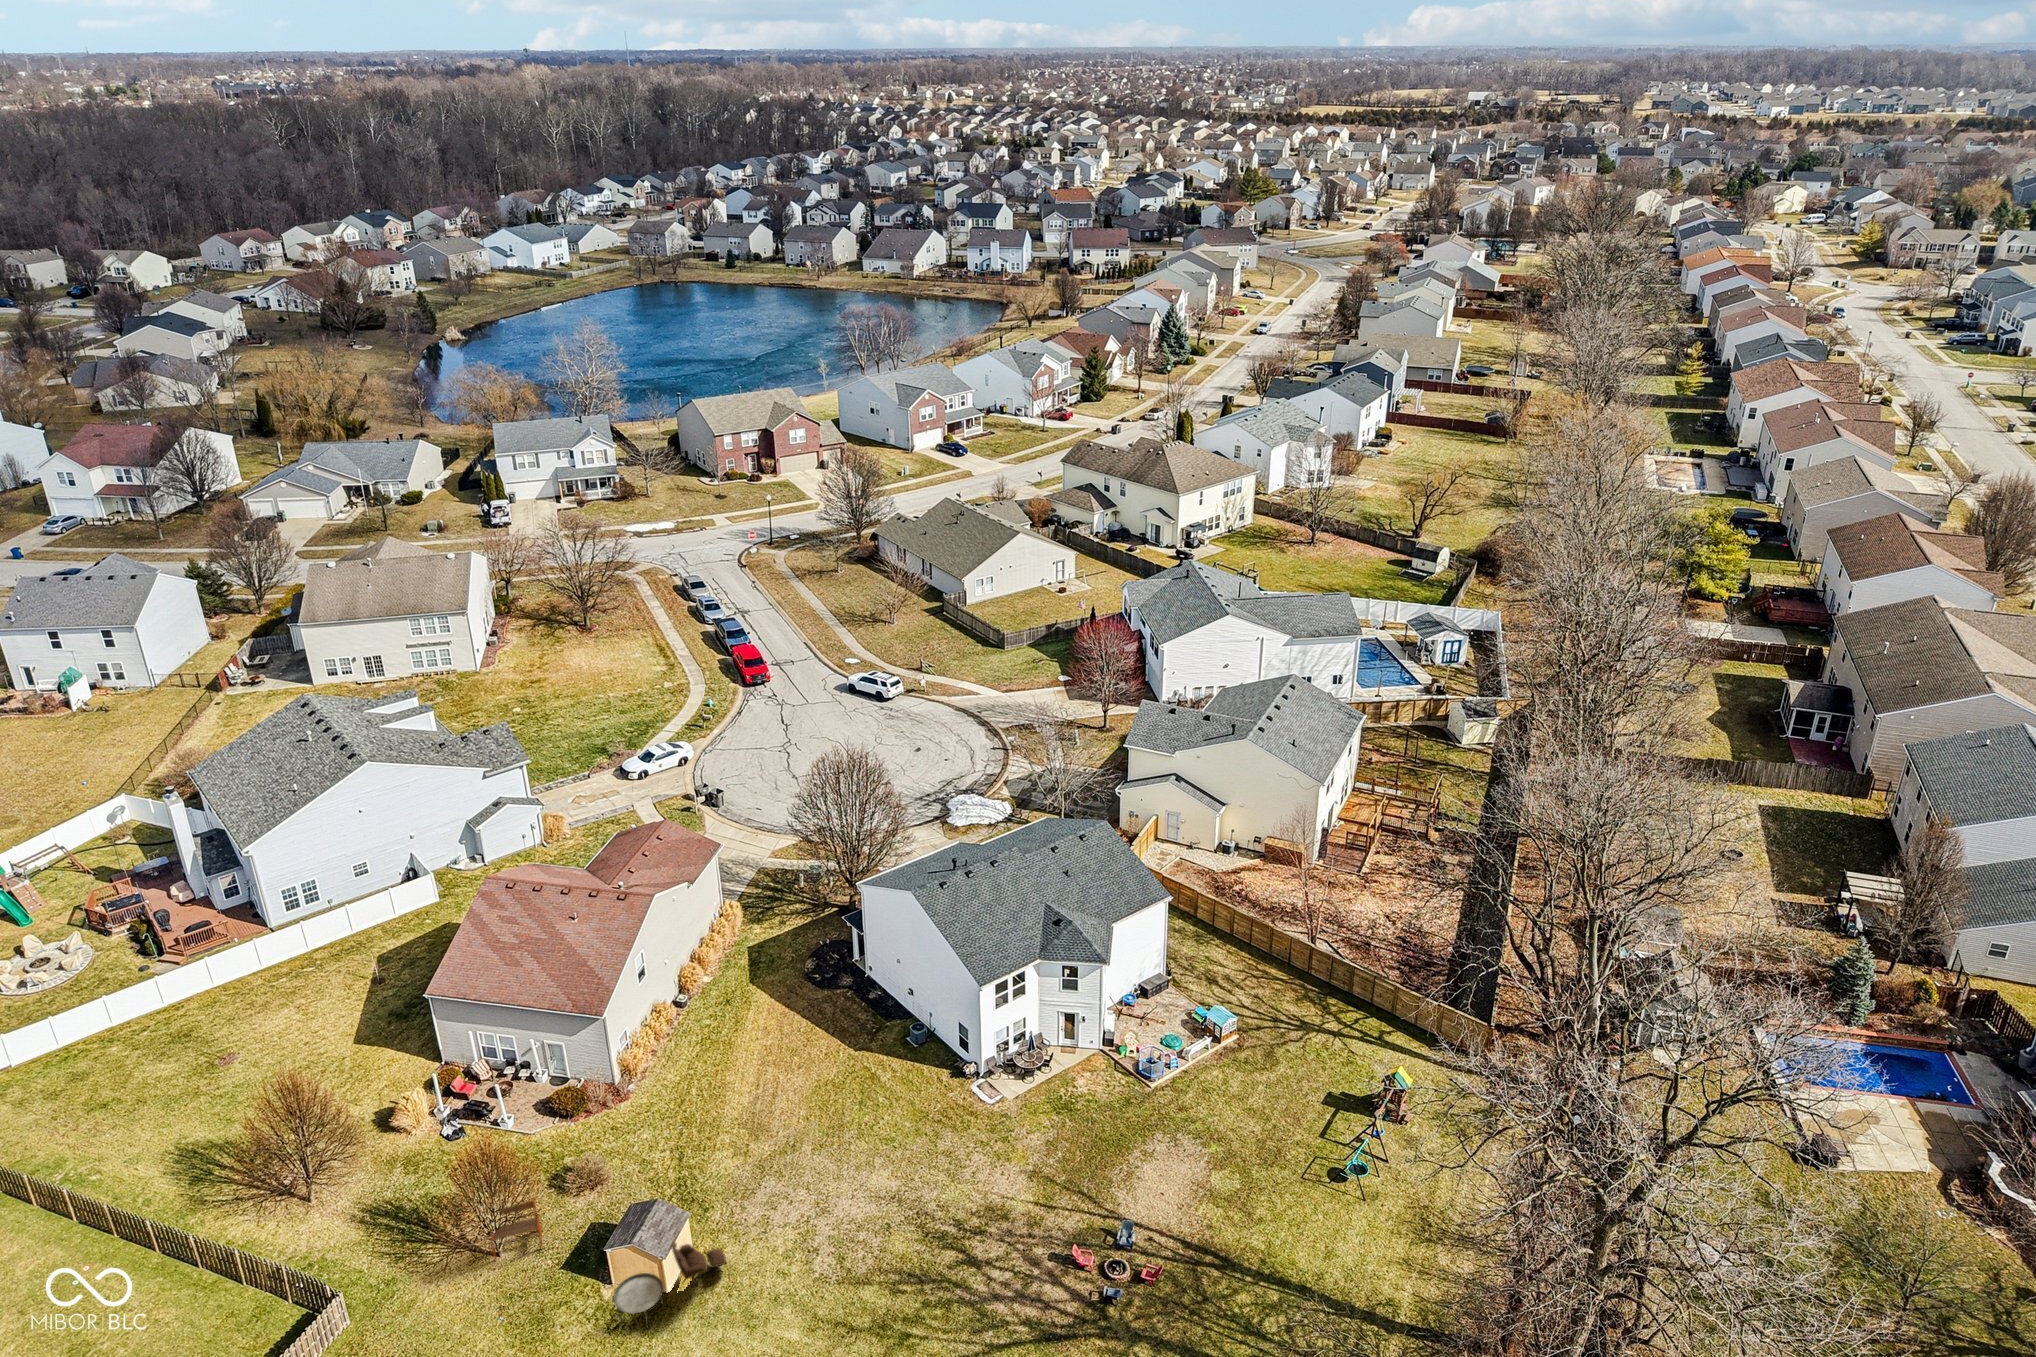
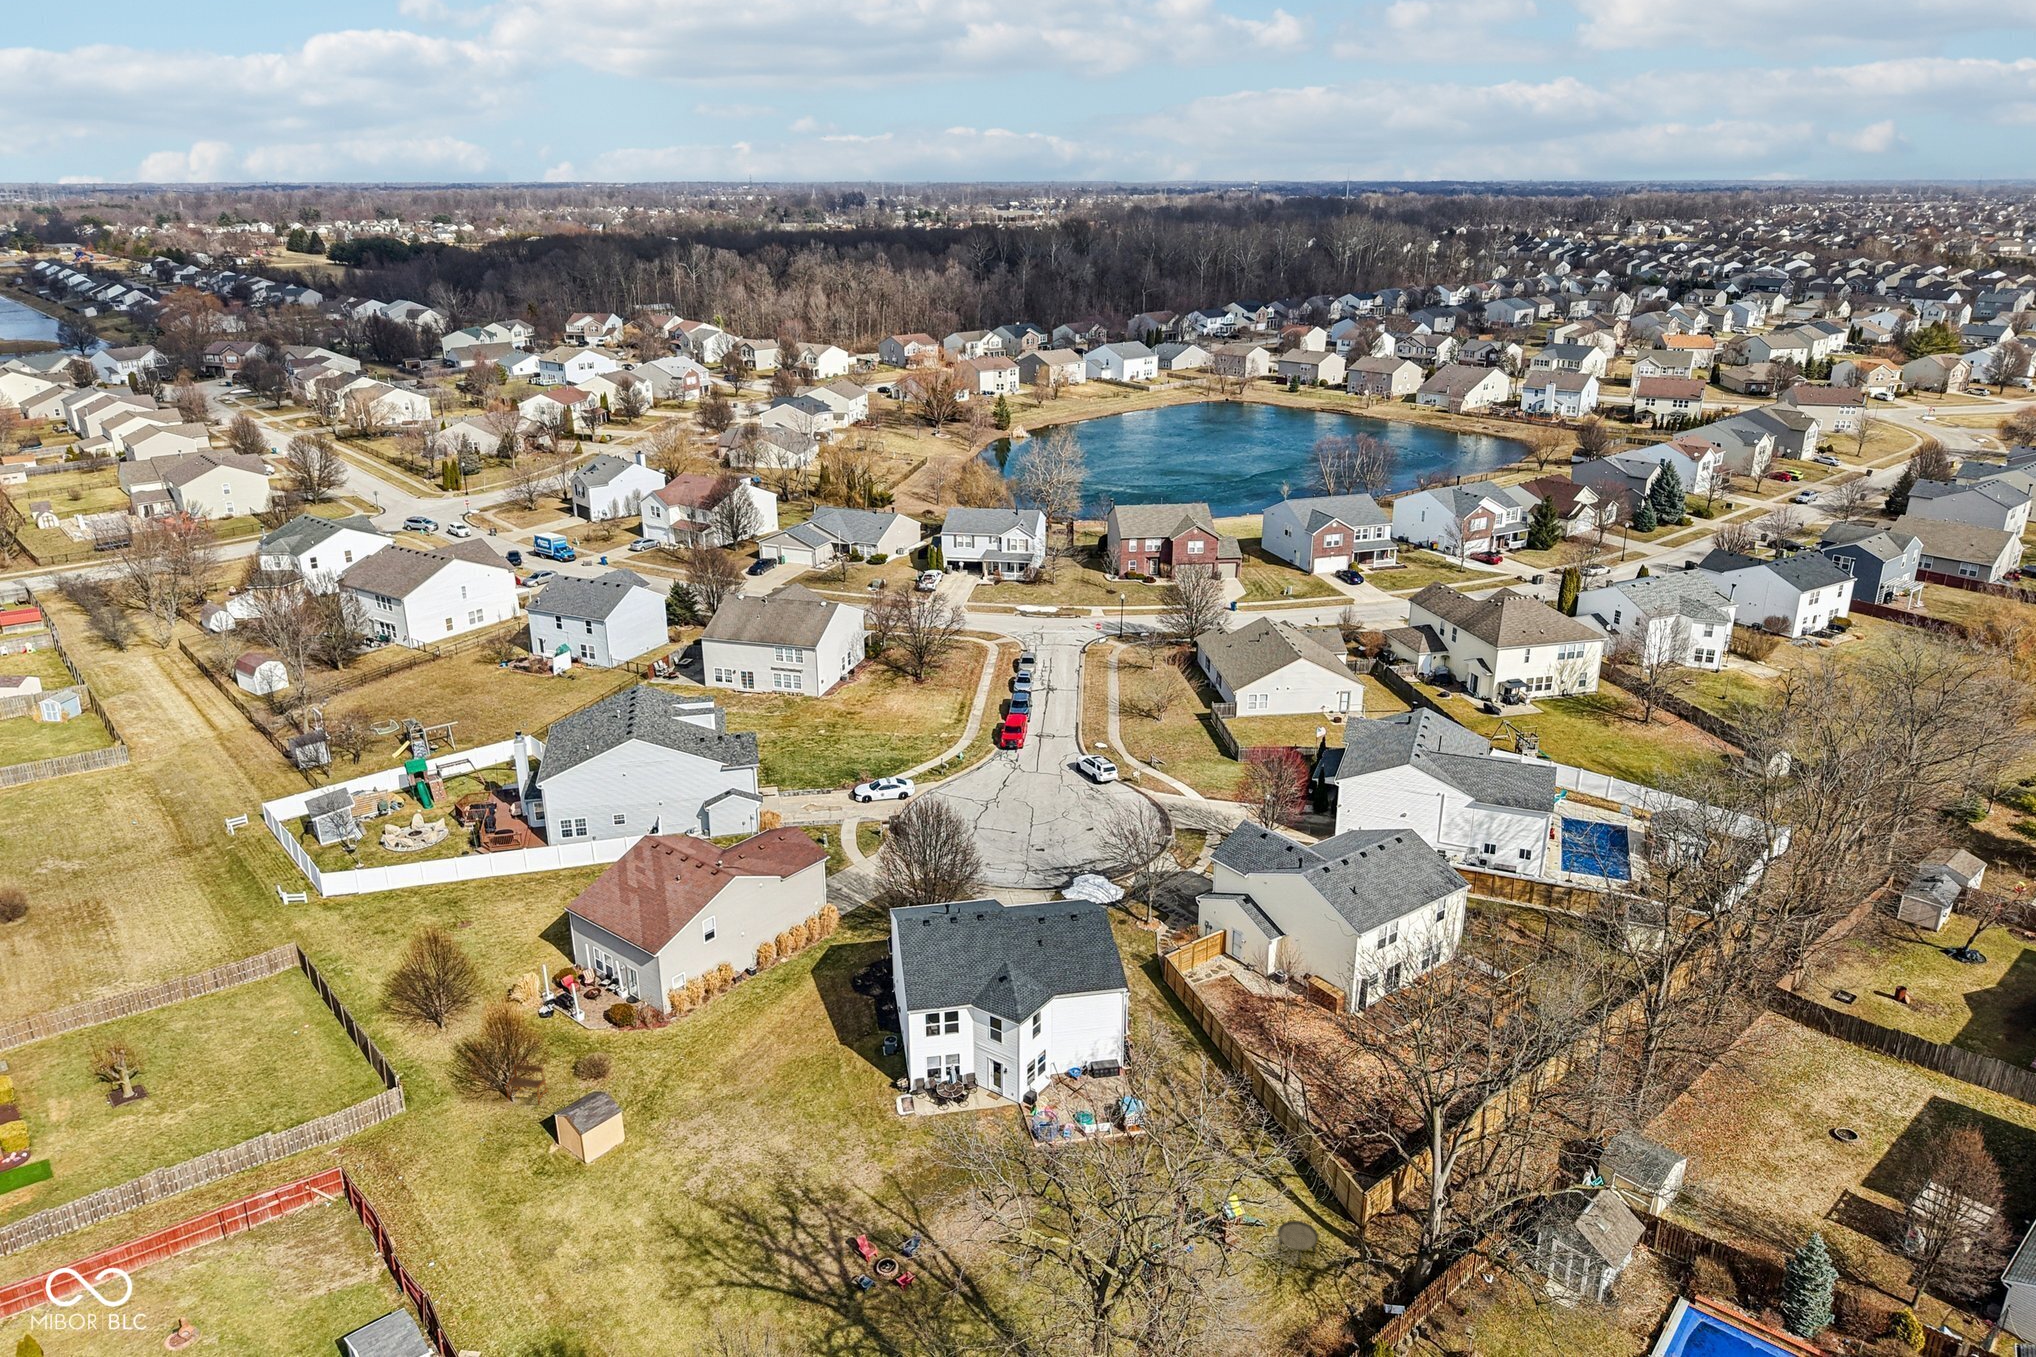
lounge chair: present [671,1242,726,1284] -> none [592,1122,637,1164]
round table: present [613,1273,664,1329] -> present [1278,1221,1318,1266]

